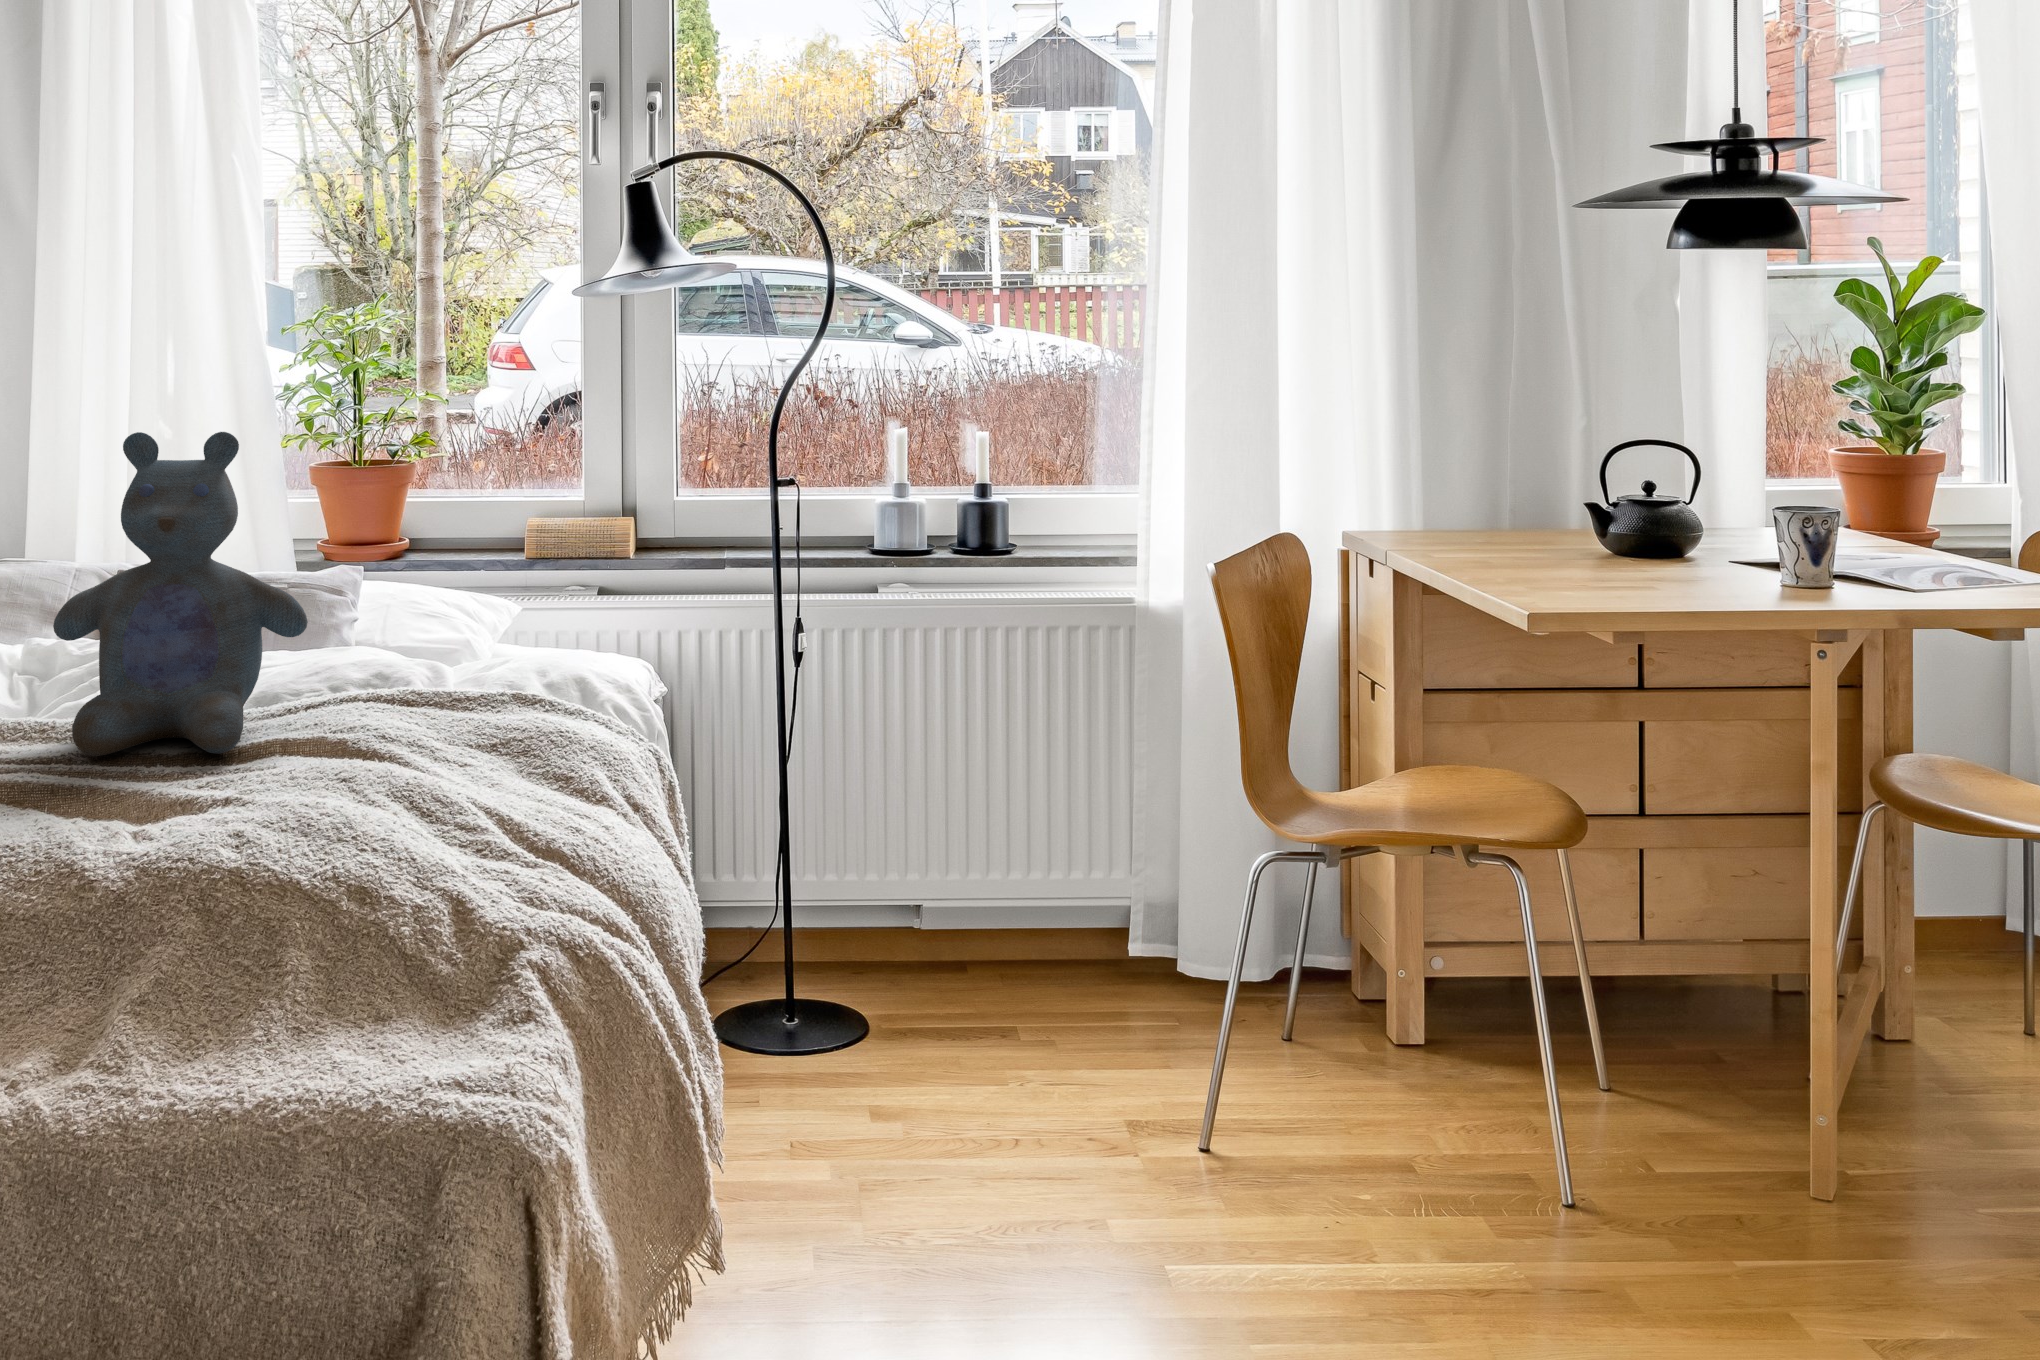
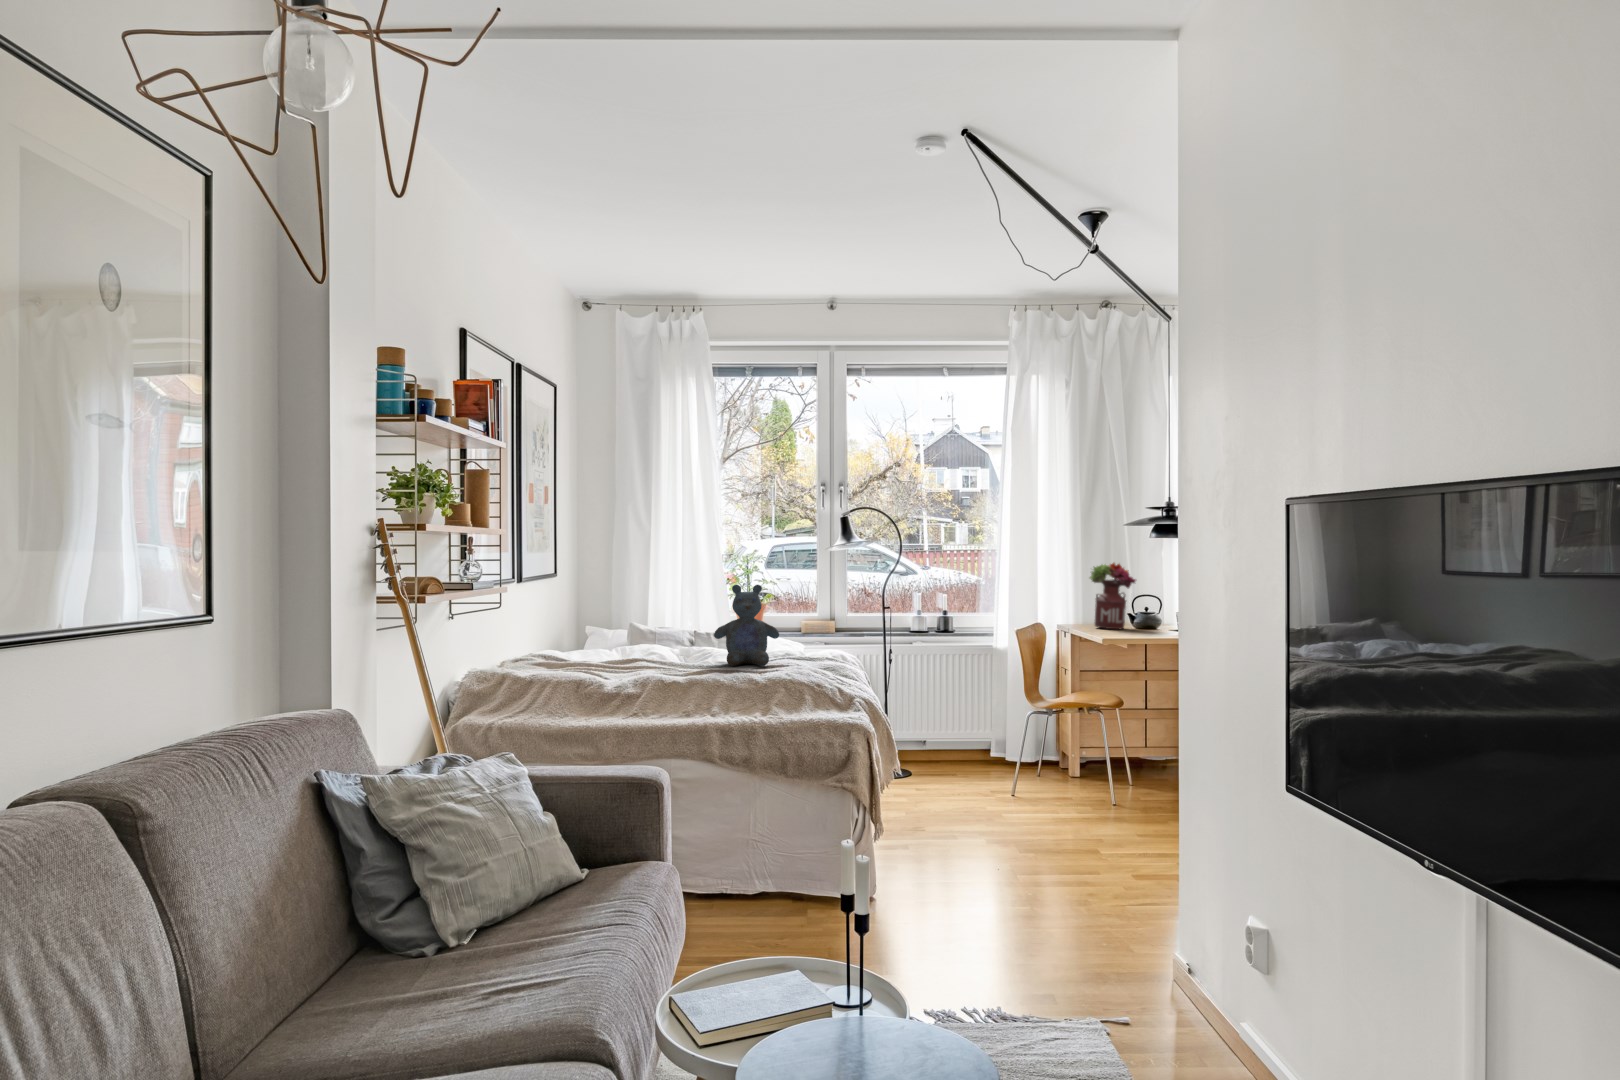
flower arrangement: none [1455,330,1619,558] -> present [1090,563,1136,629]

